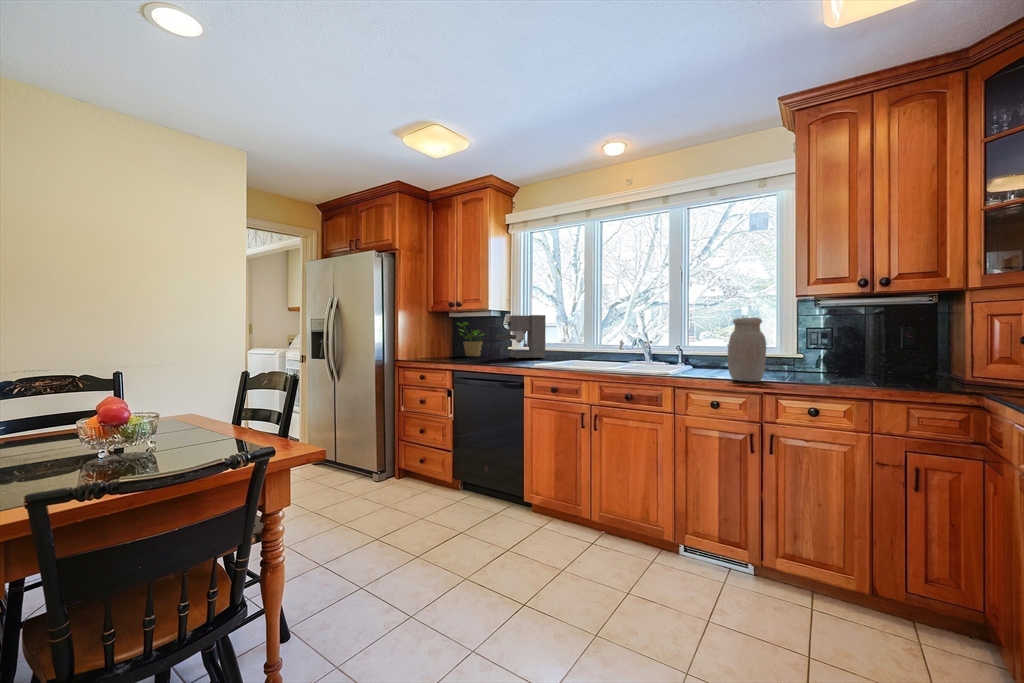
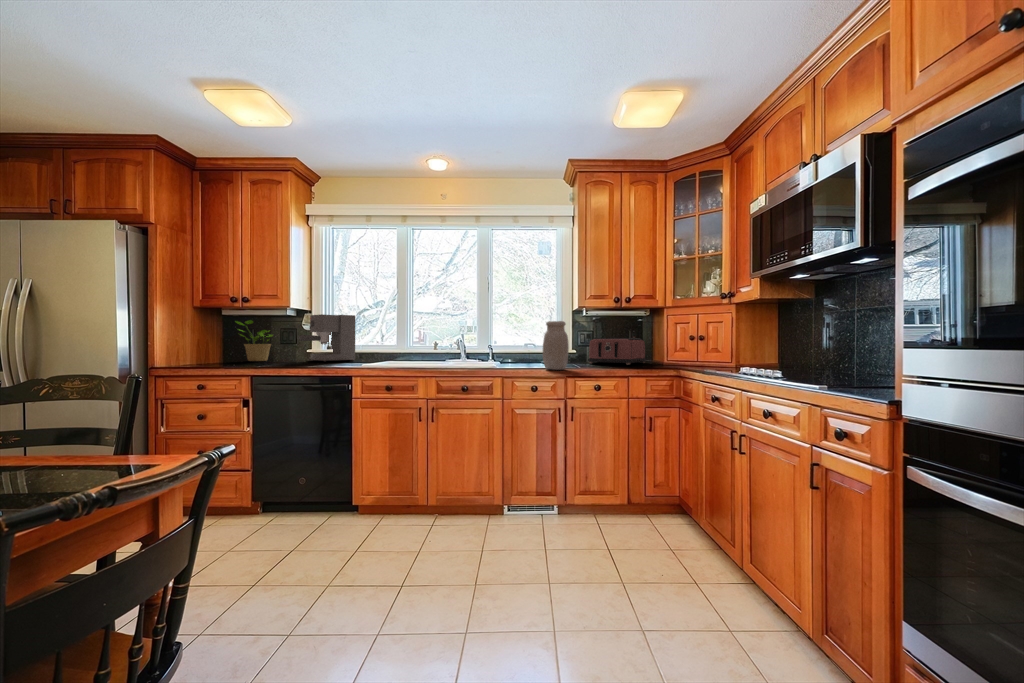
toaster: none [814,339,929,380] -> present [588,338,646,365]

